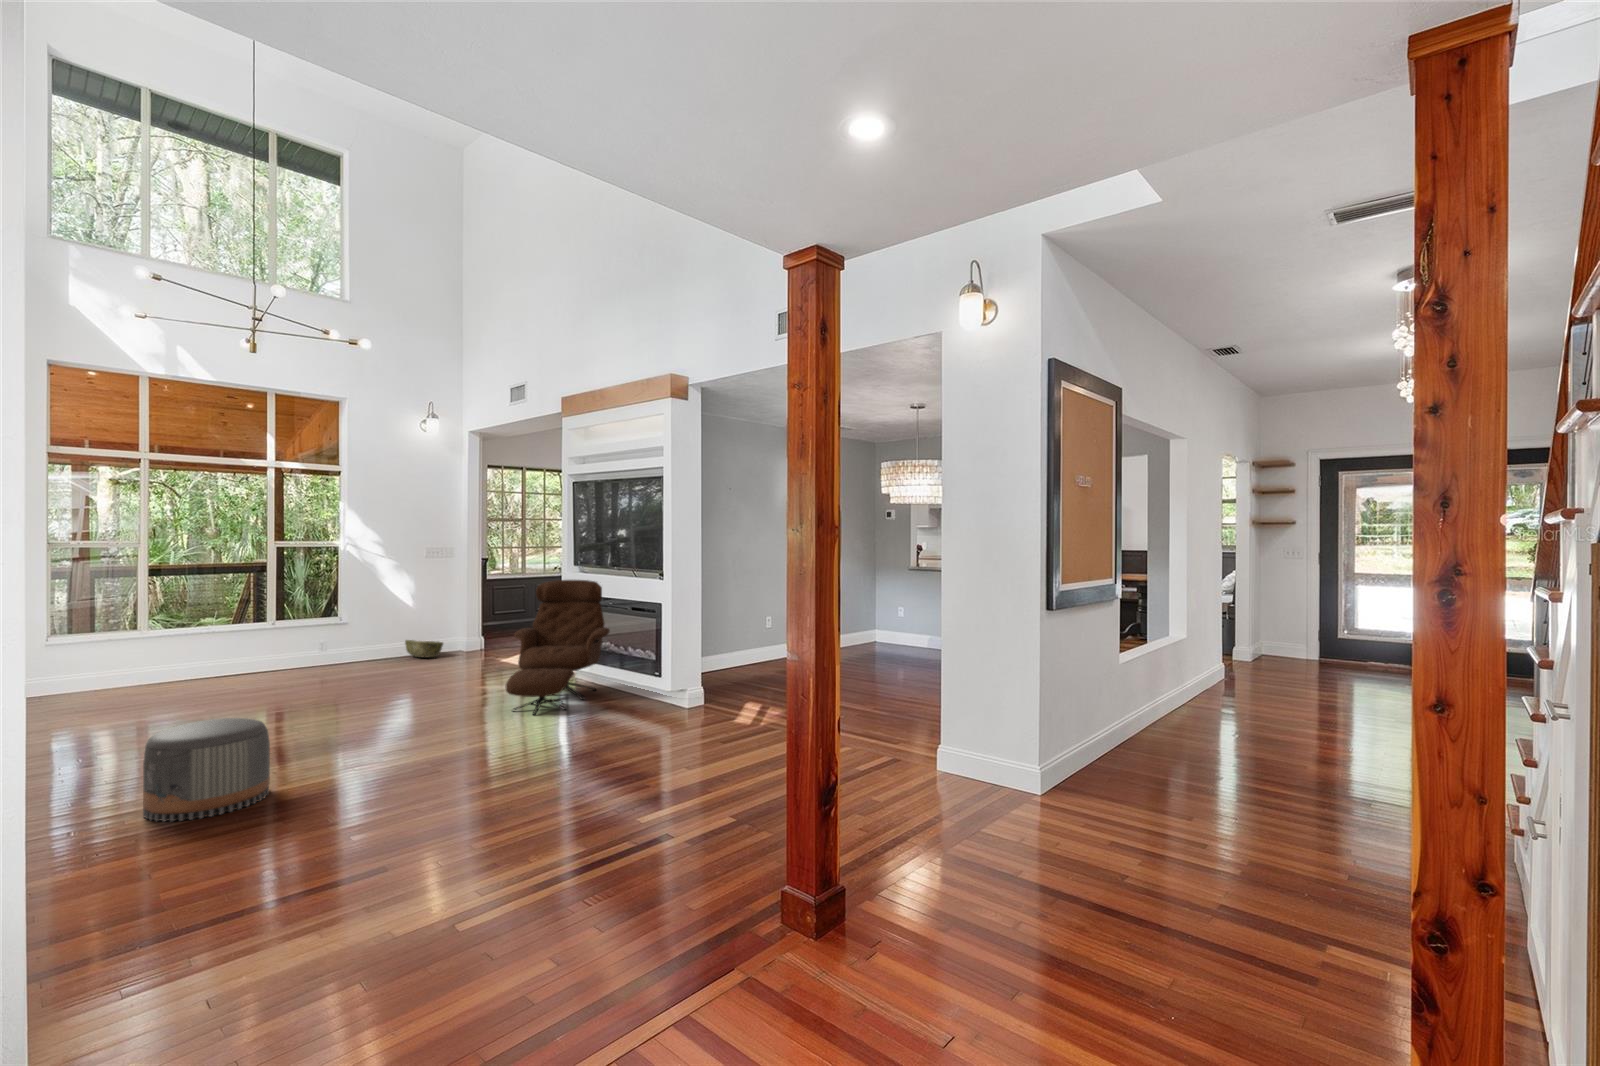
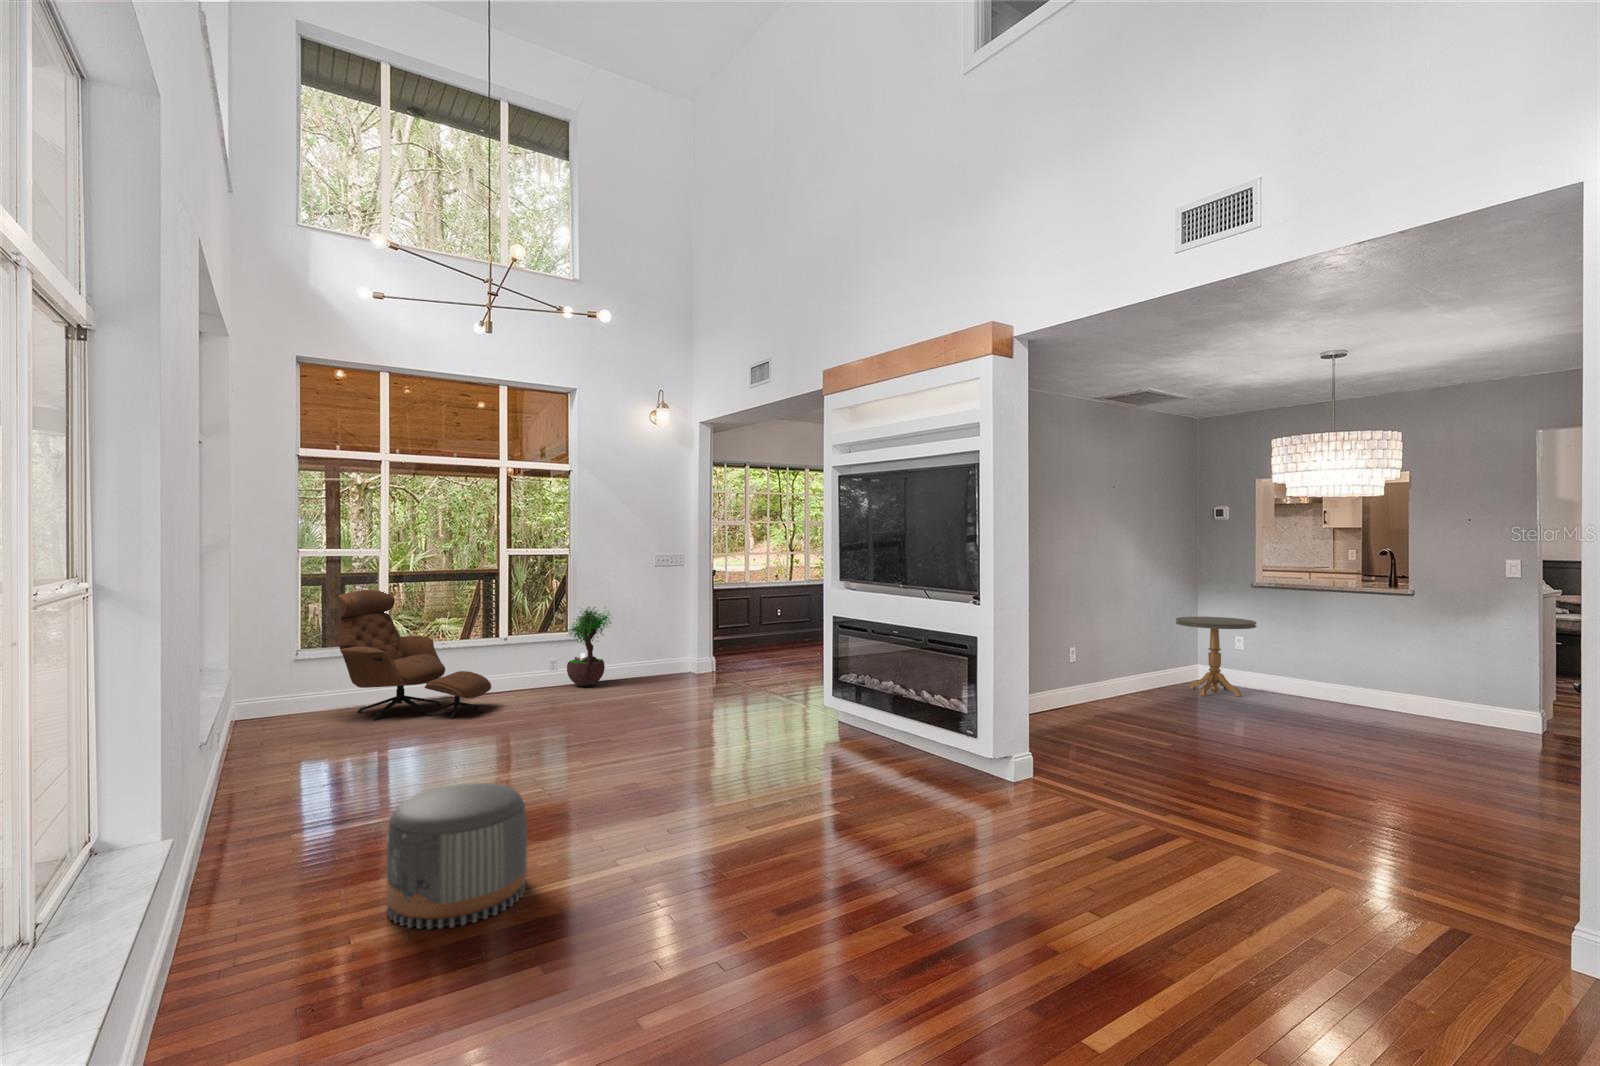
lounge chair: present [505,580,610,715] -> present [339,590,491,720]
potted tree: none [332,591,382,666] -> present [564,607,611,686]
side table: none [853,592,906,650] -> present [1176,617,1257,697]
woven basket: present [405,640,443,658] -> none [634,658,675,680]

